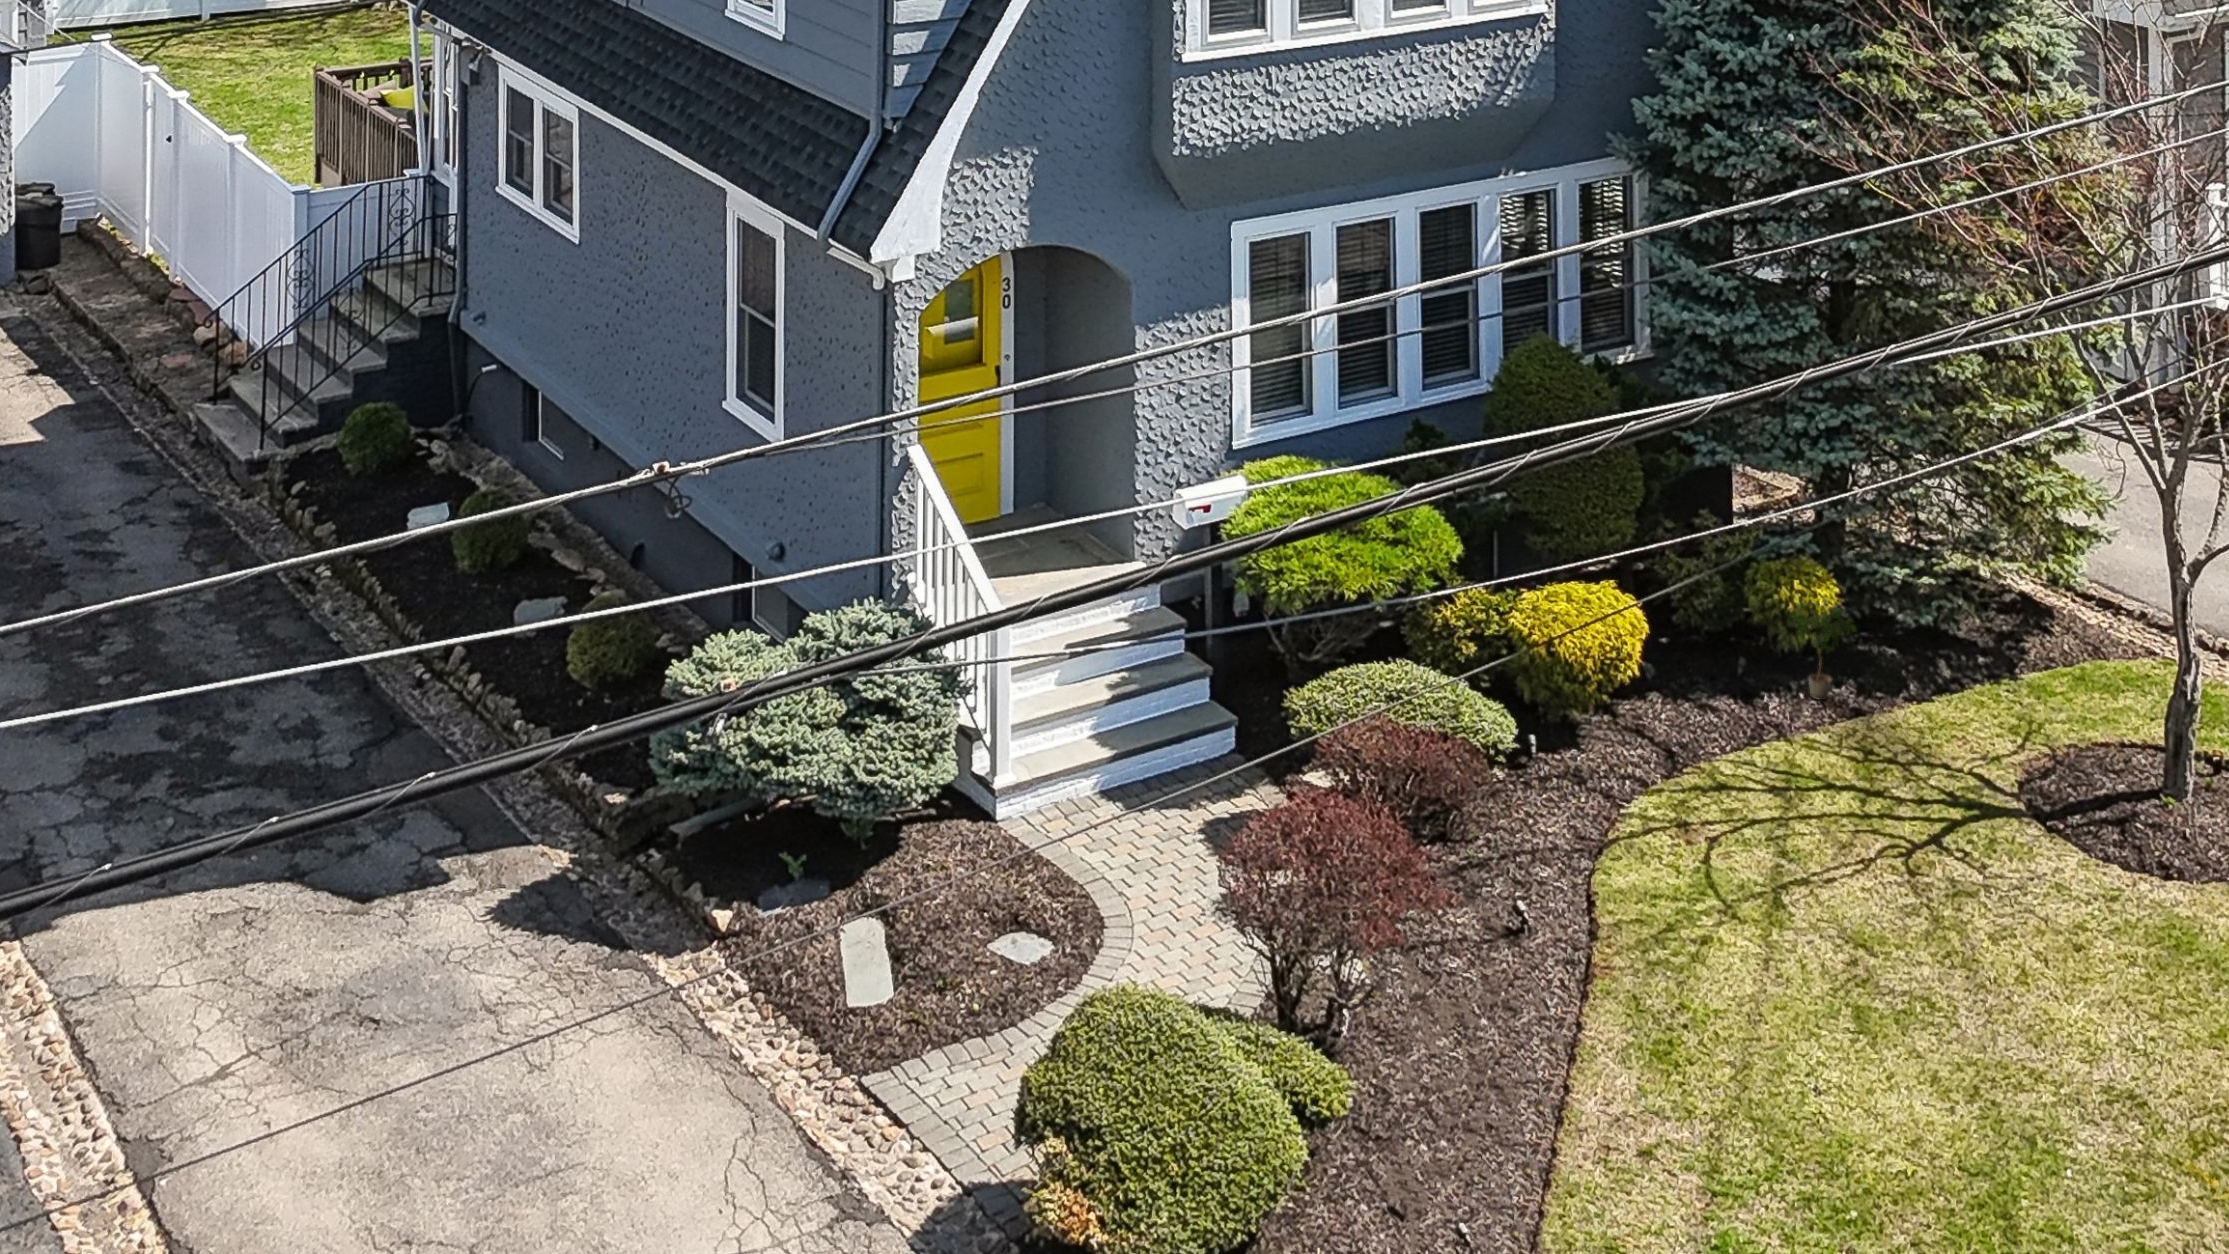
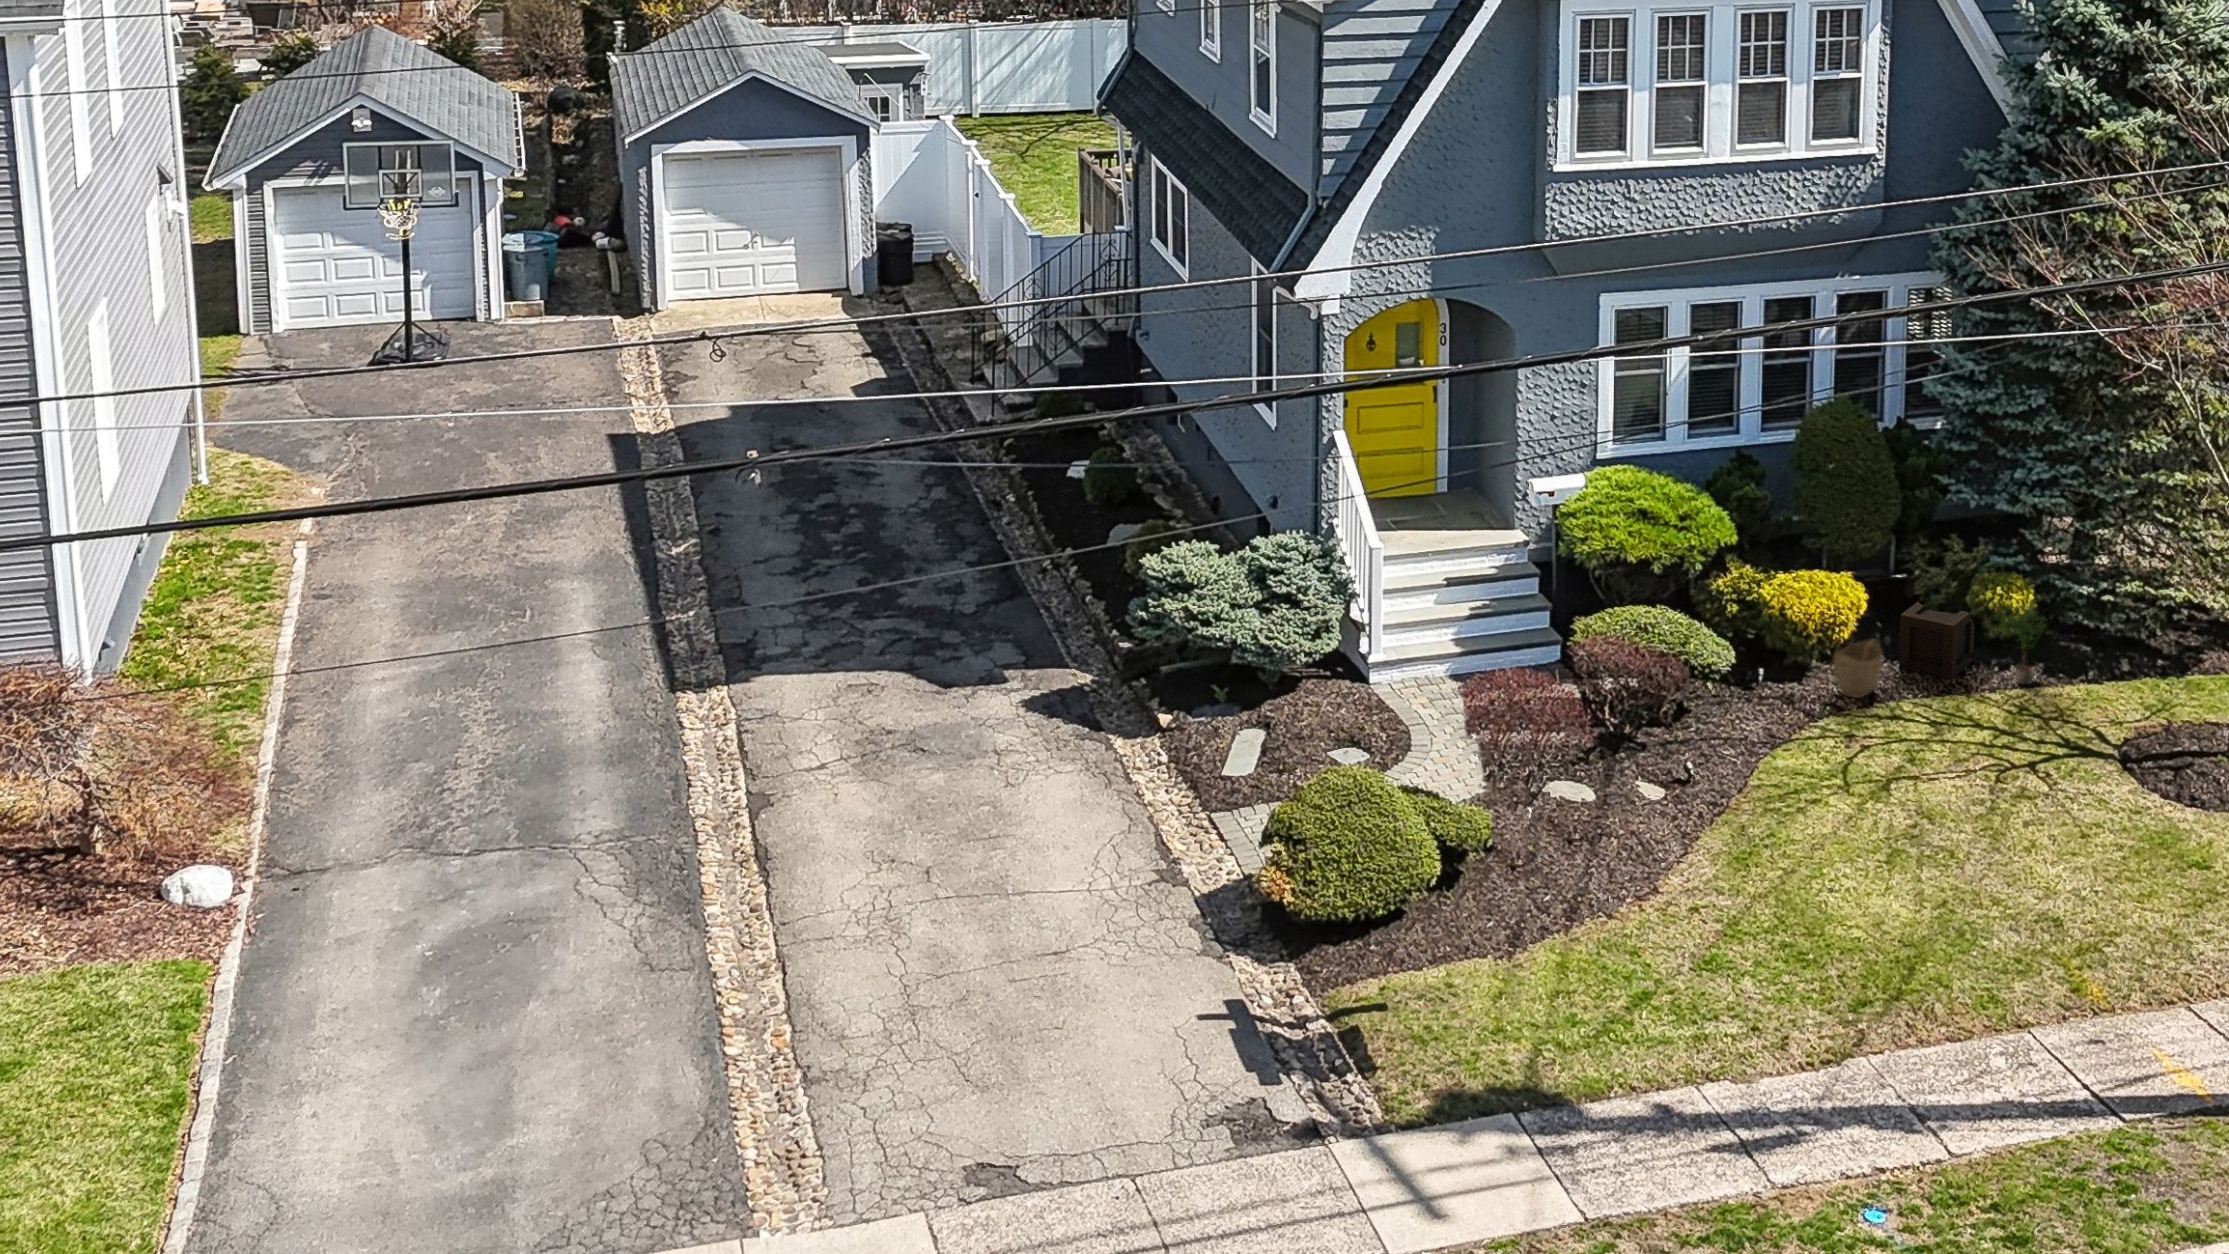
wooden crate: none [1656,597,1740,703] -> present [1899,602,1975,679]
woven basket: none [1600,660,1659,747] -> present [1833,641,1882,698]

